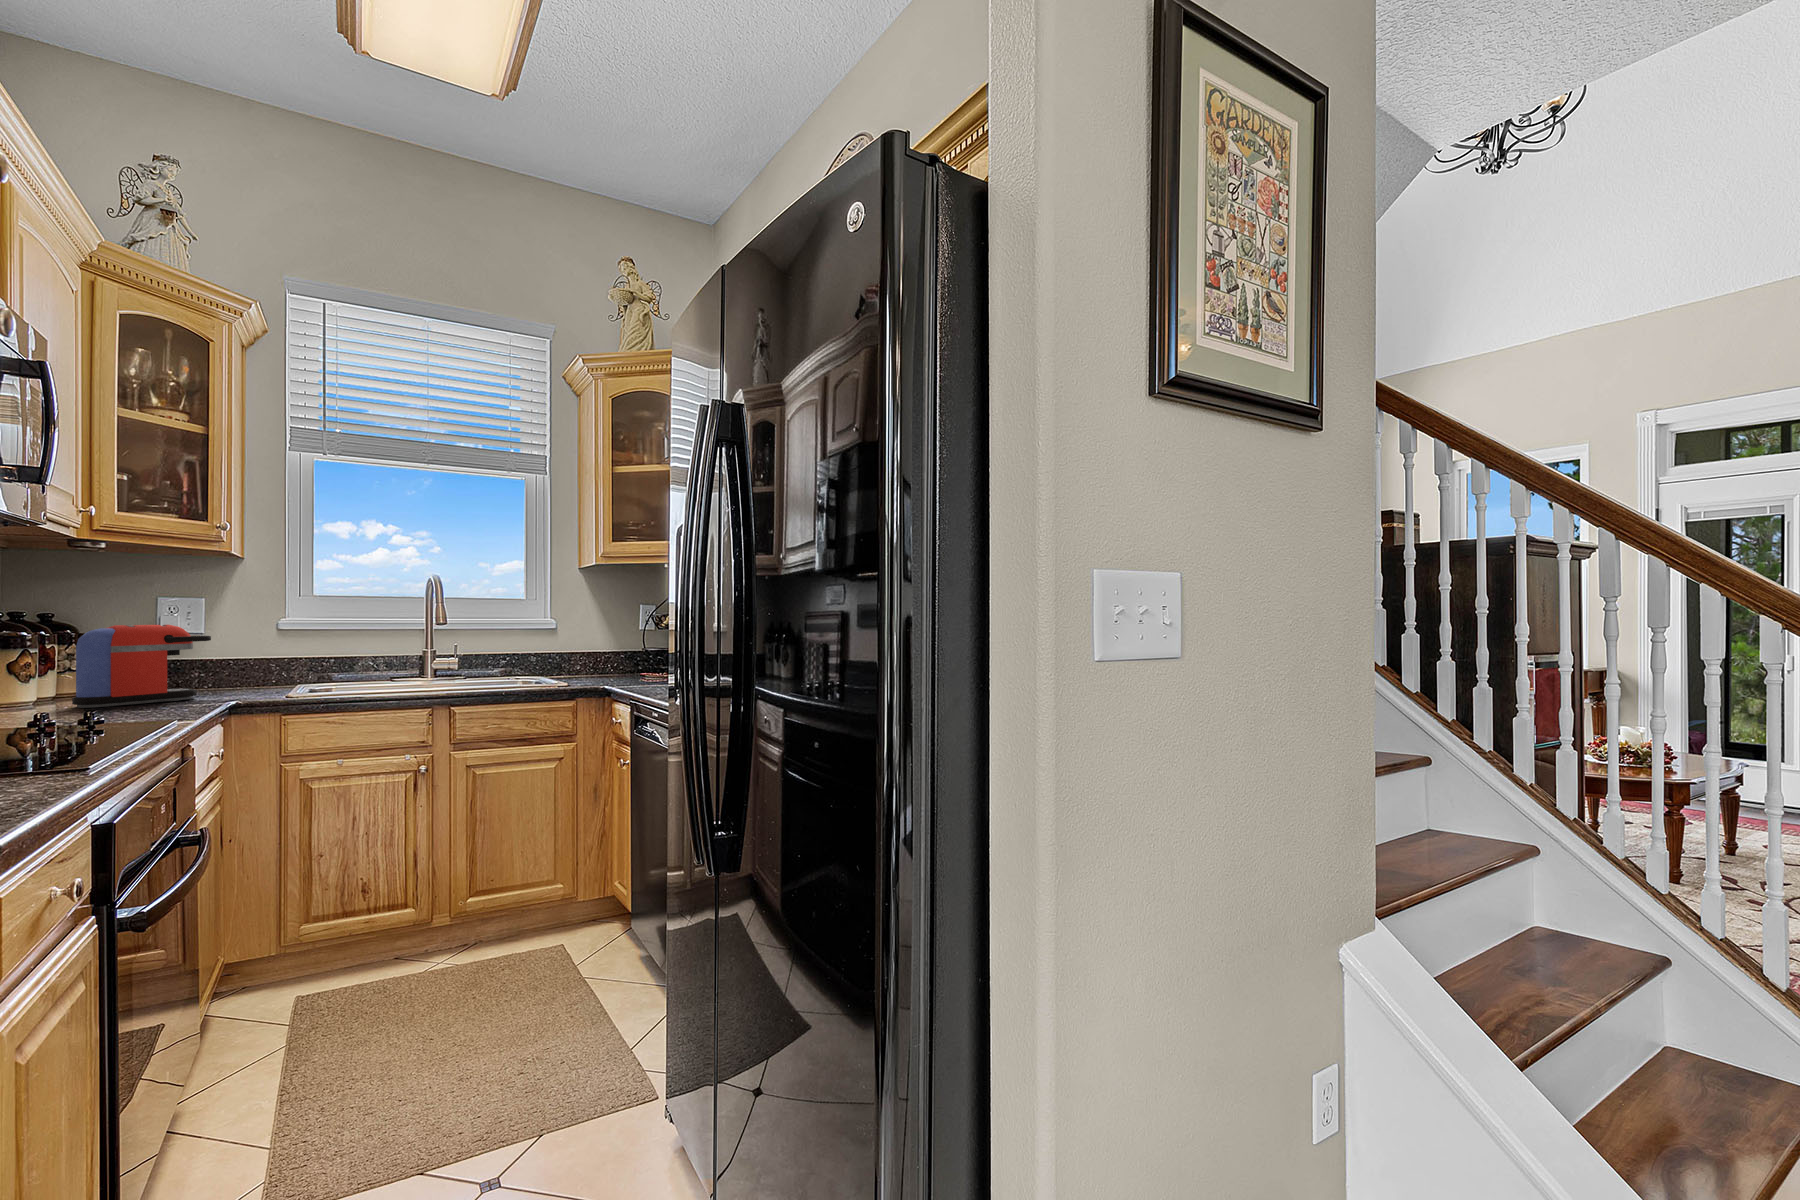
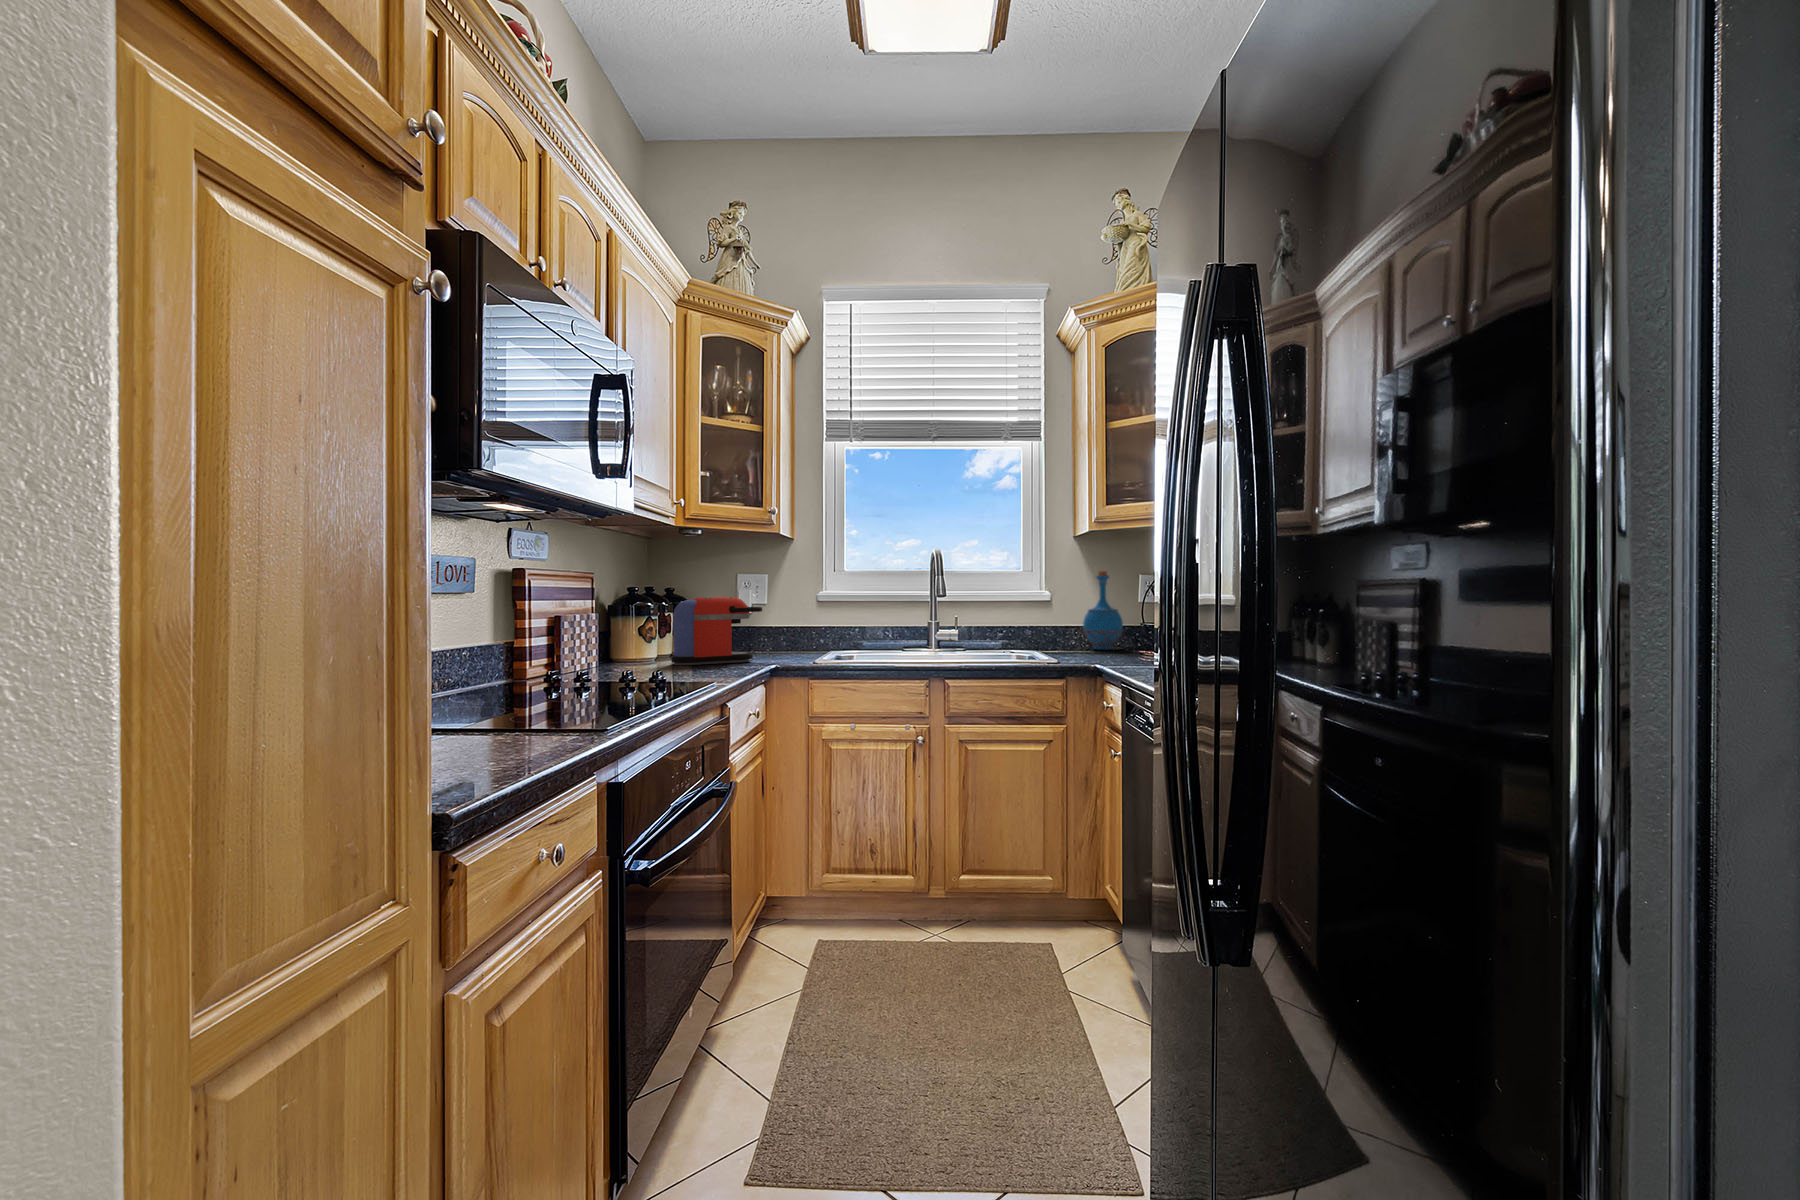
bottle: none [588,597,627,670] -> present [1083,571,1123,650]

